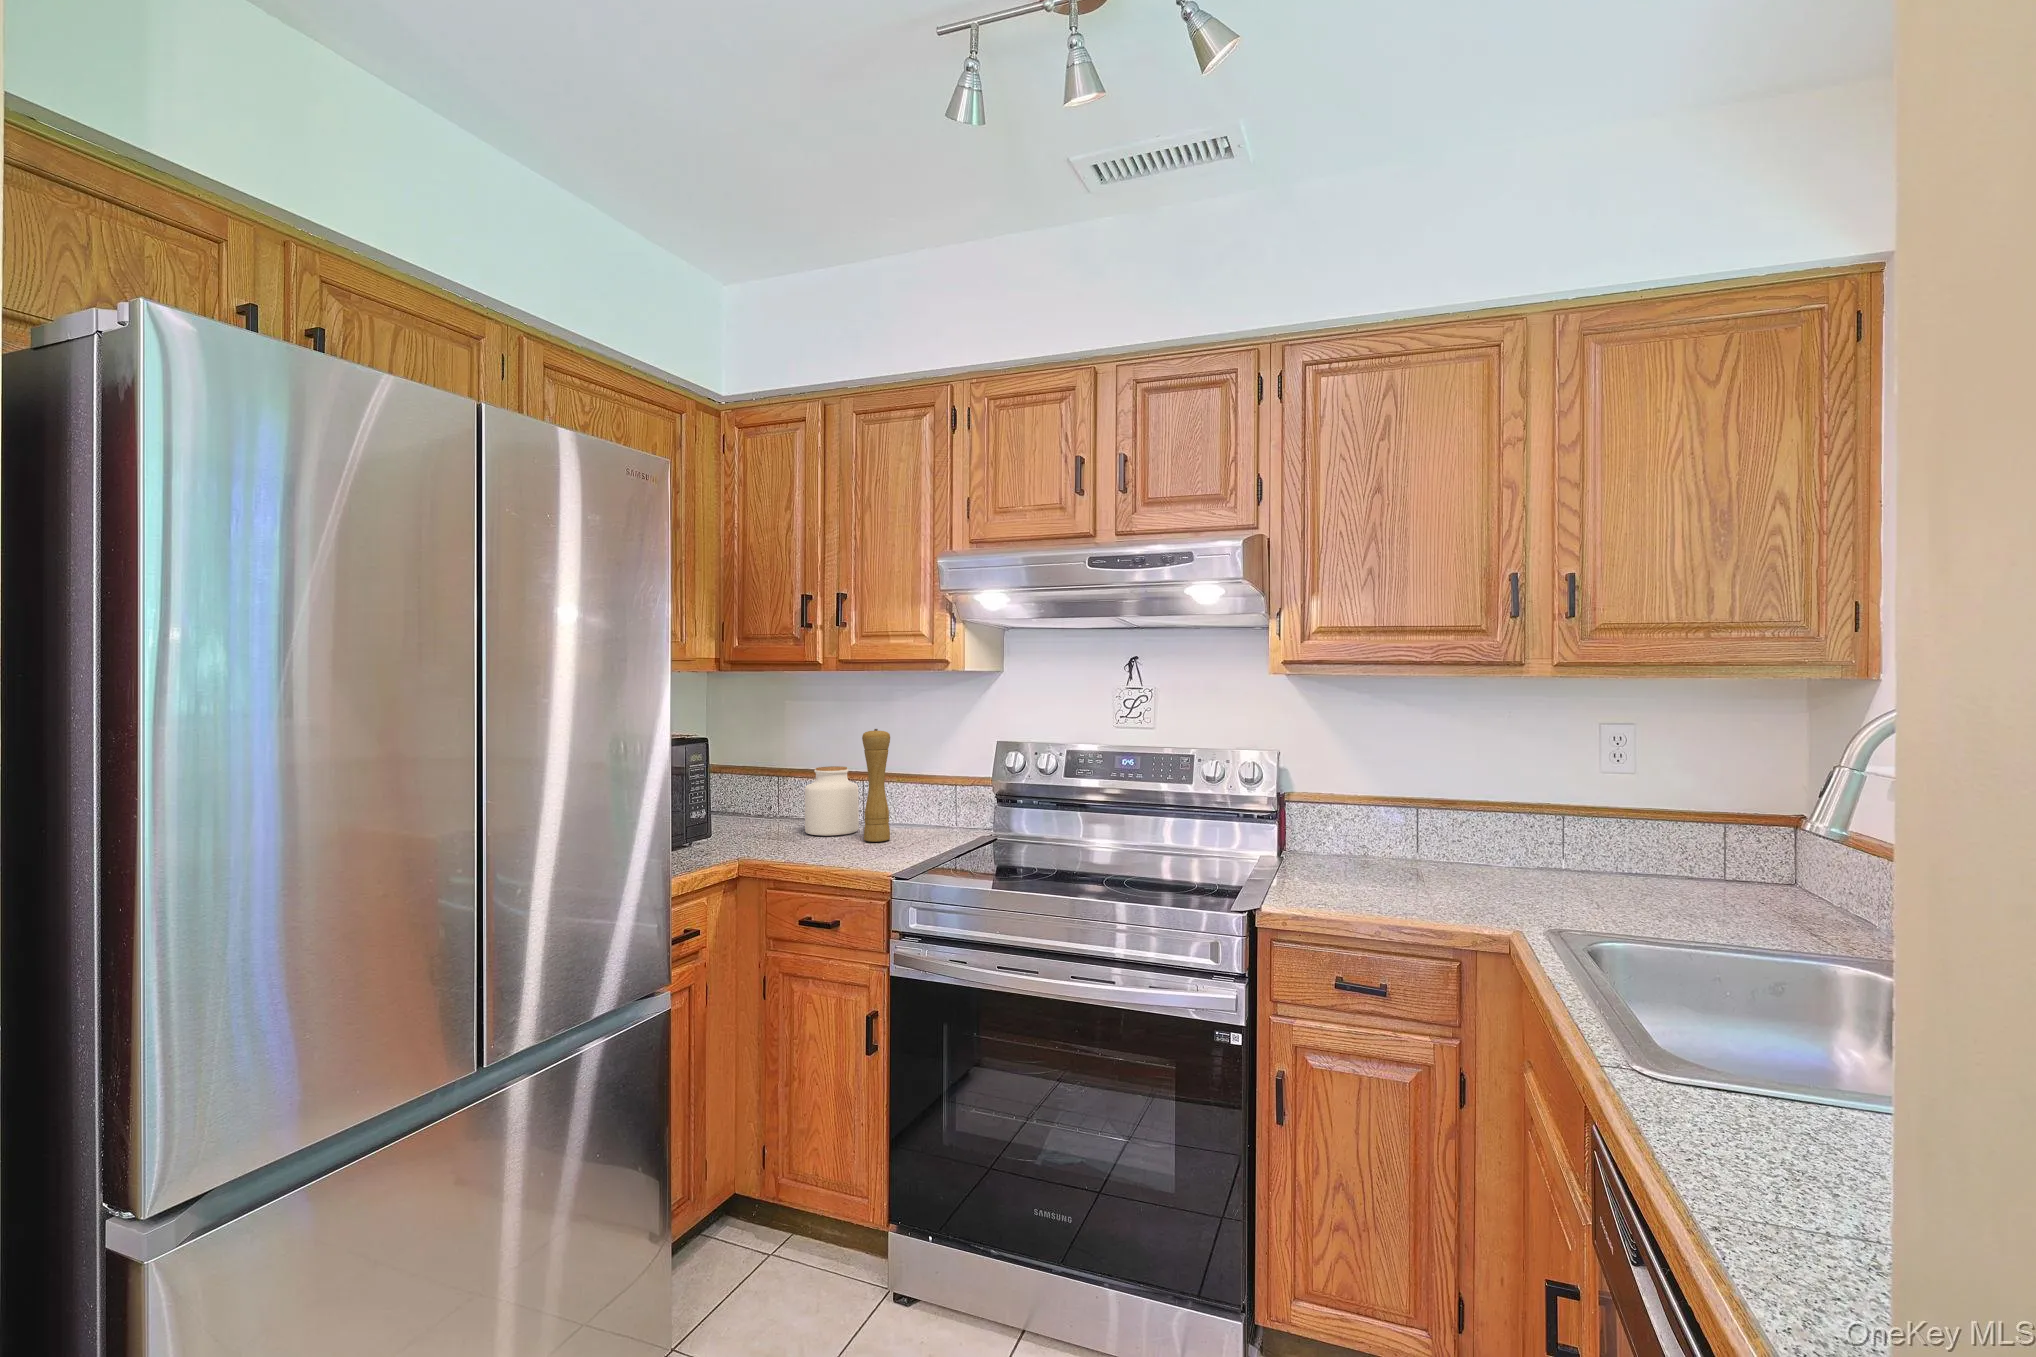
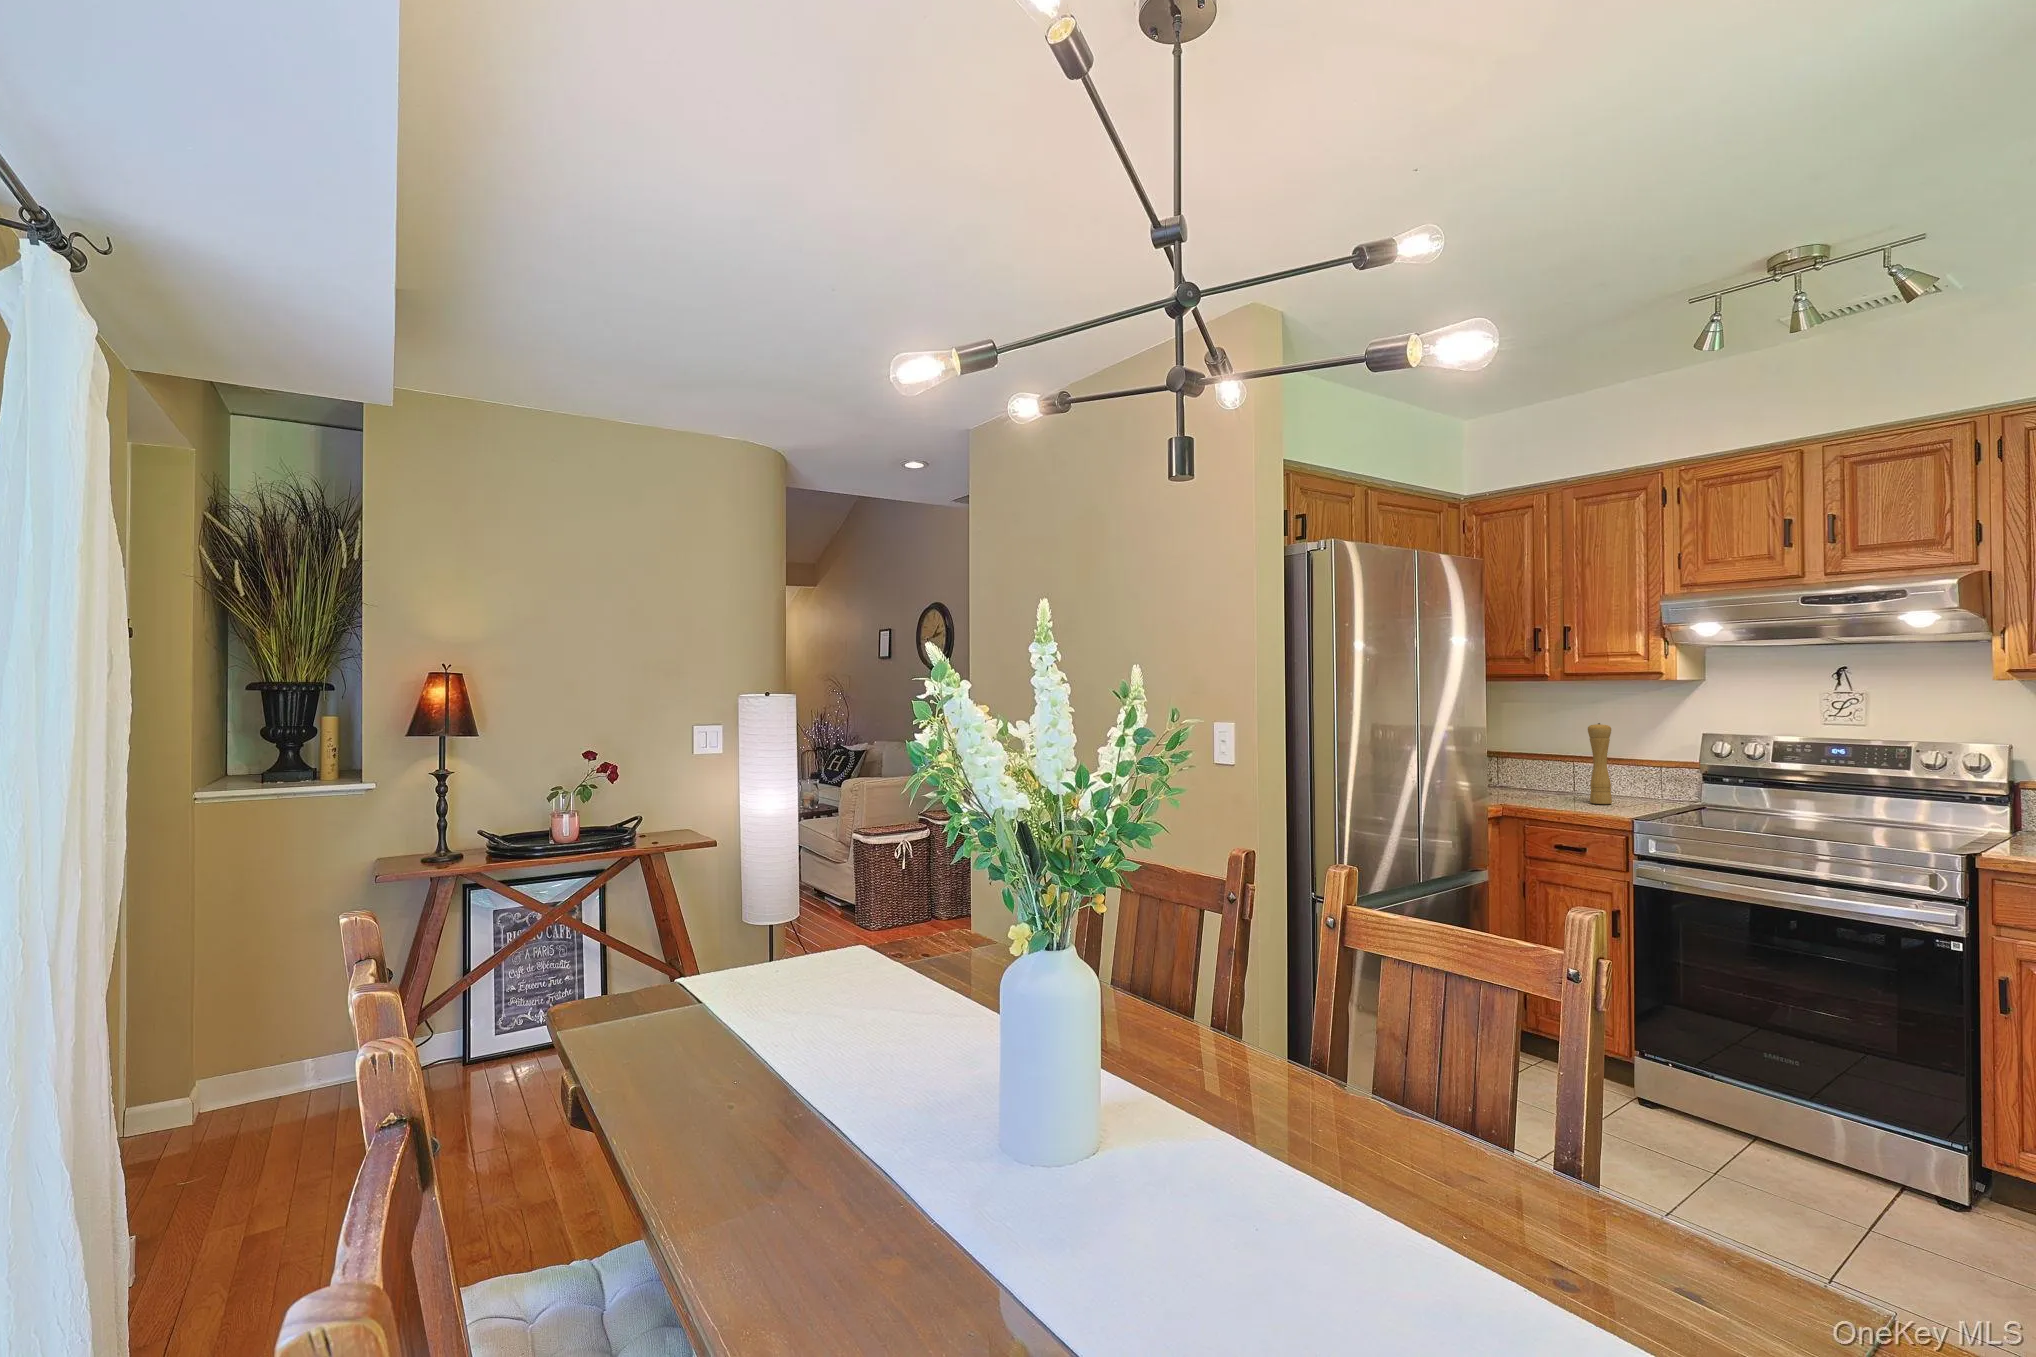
jar: present [805,766,859,836] -> none [1536,751,1580,799]

